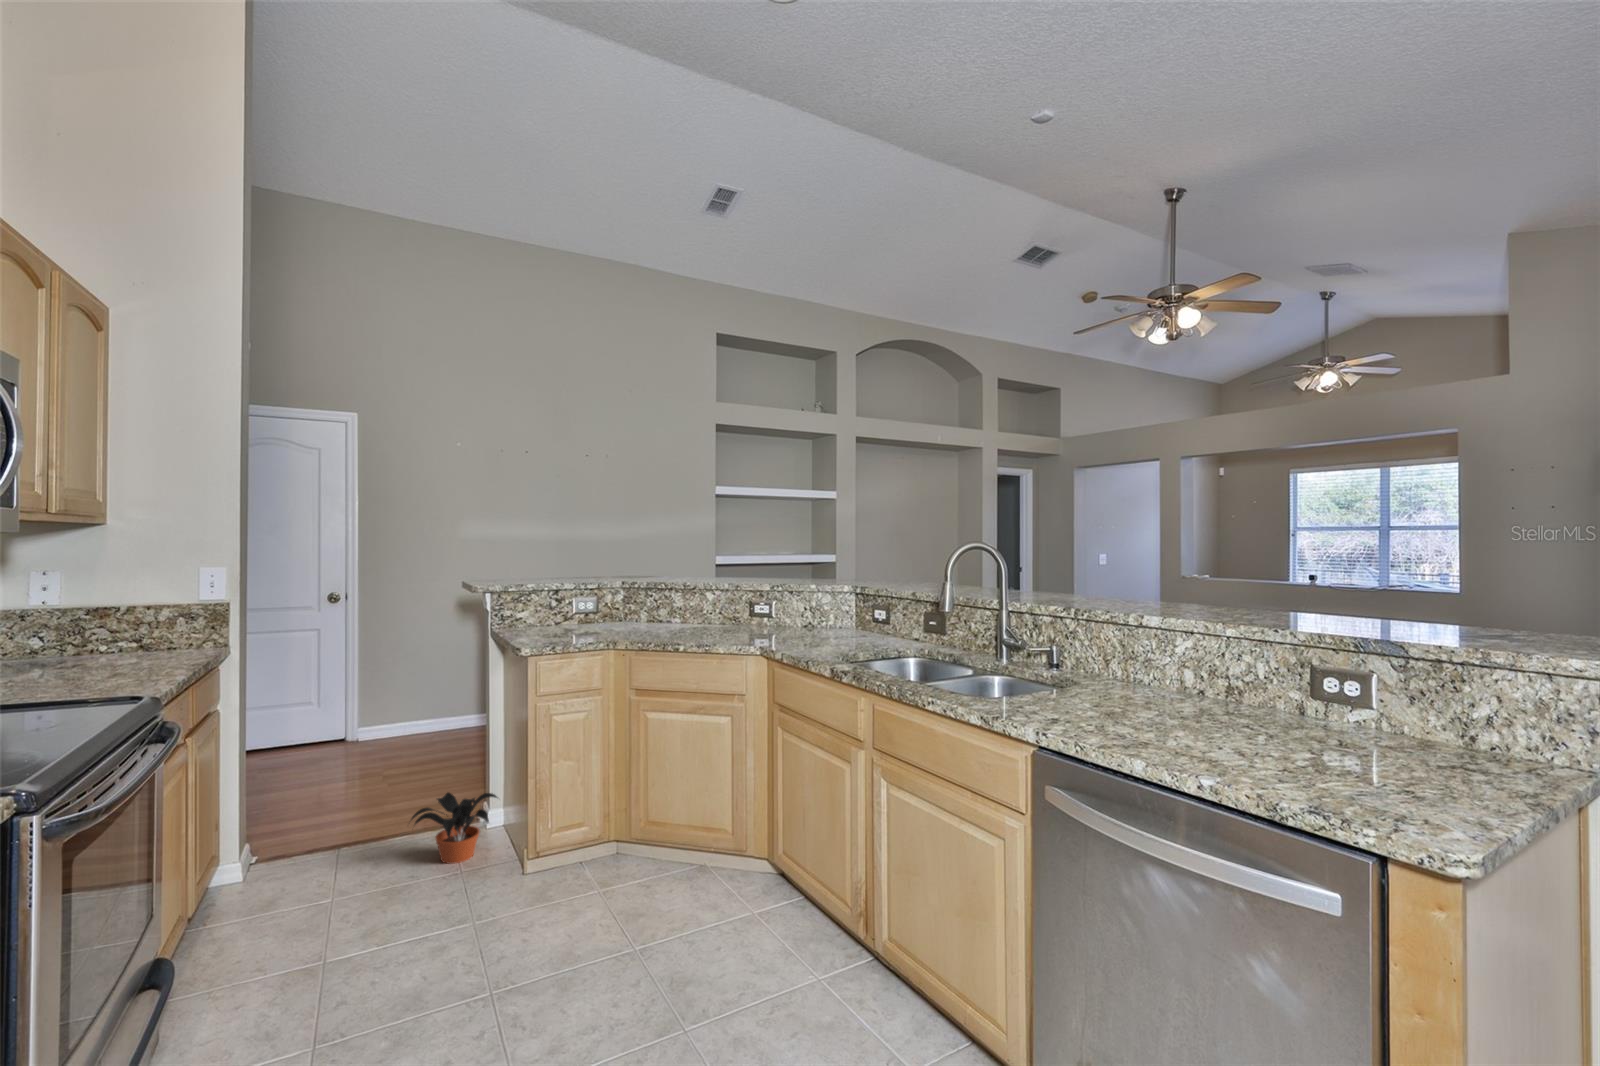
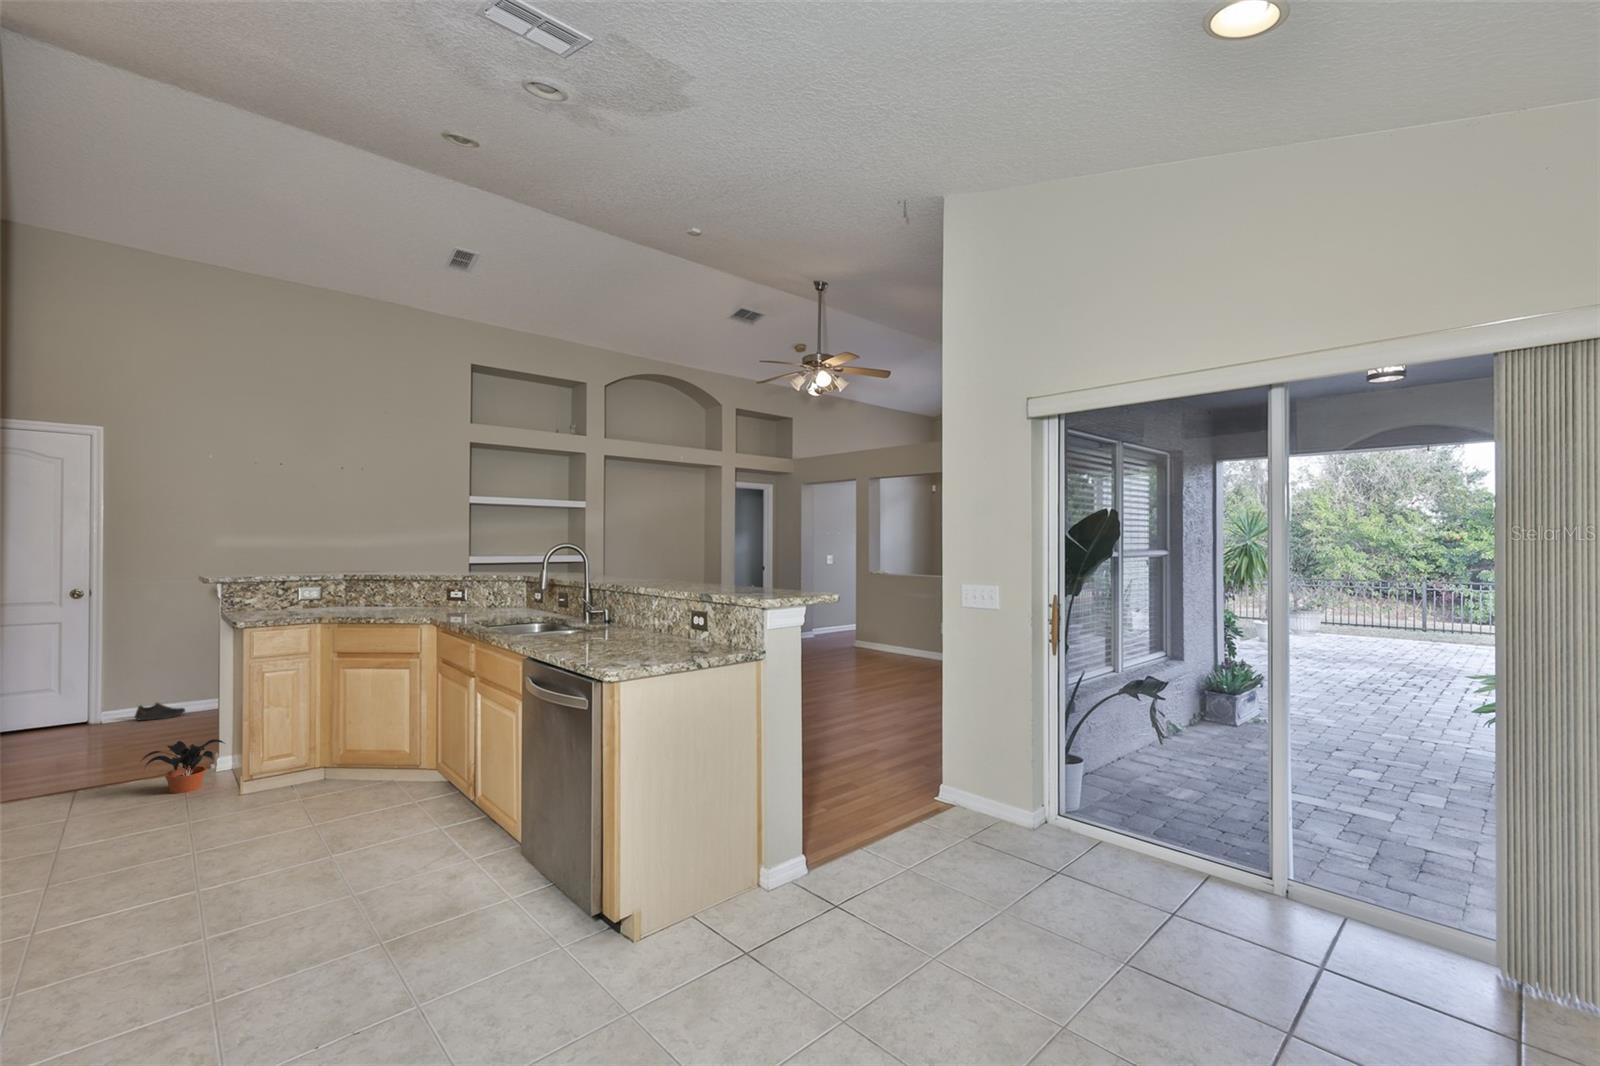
shoe: none [390,719,438,740] -> present [135,703,185,720]

